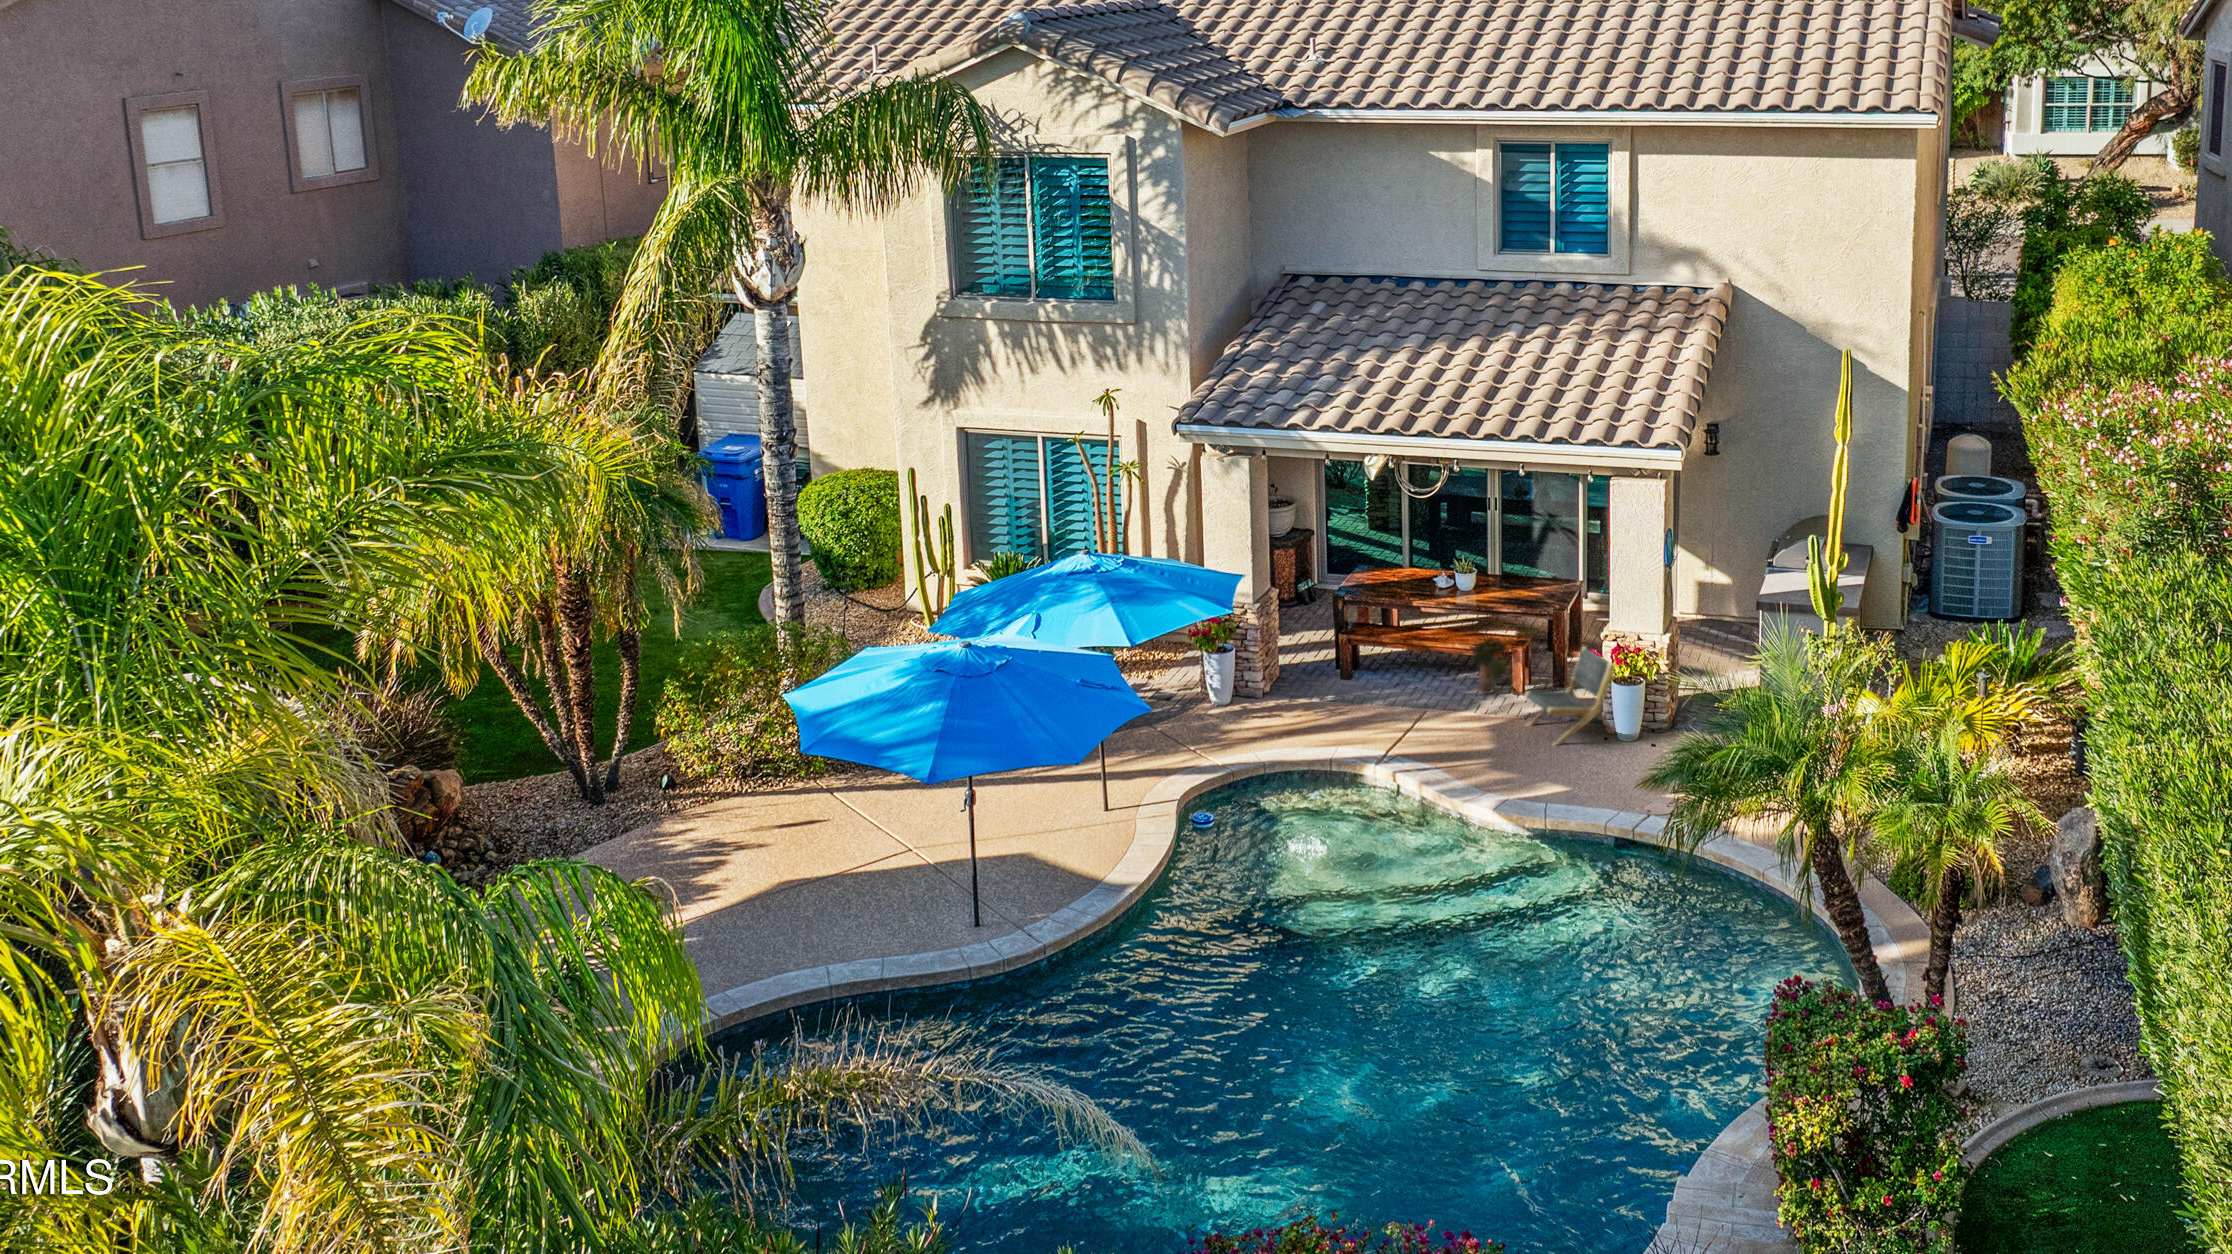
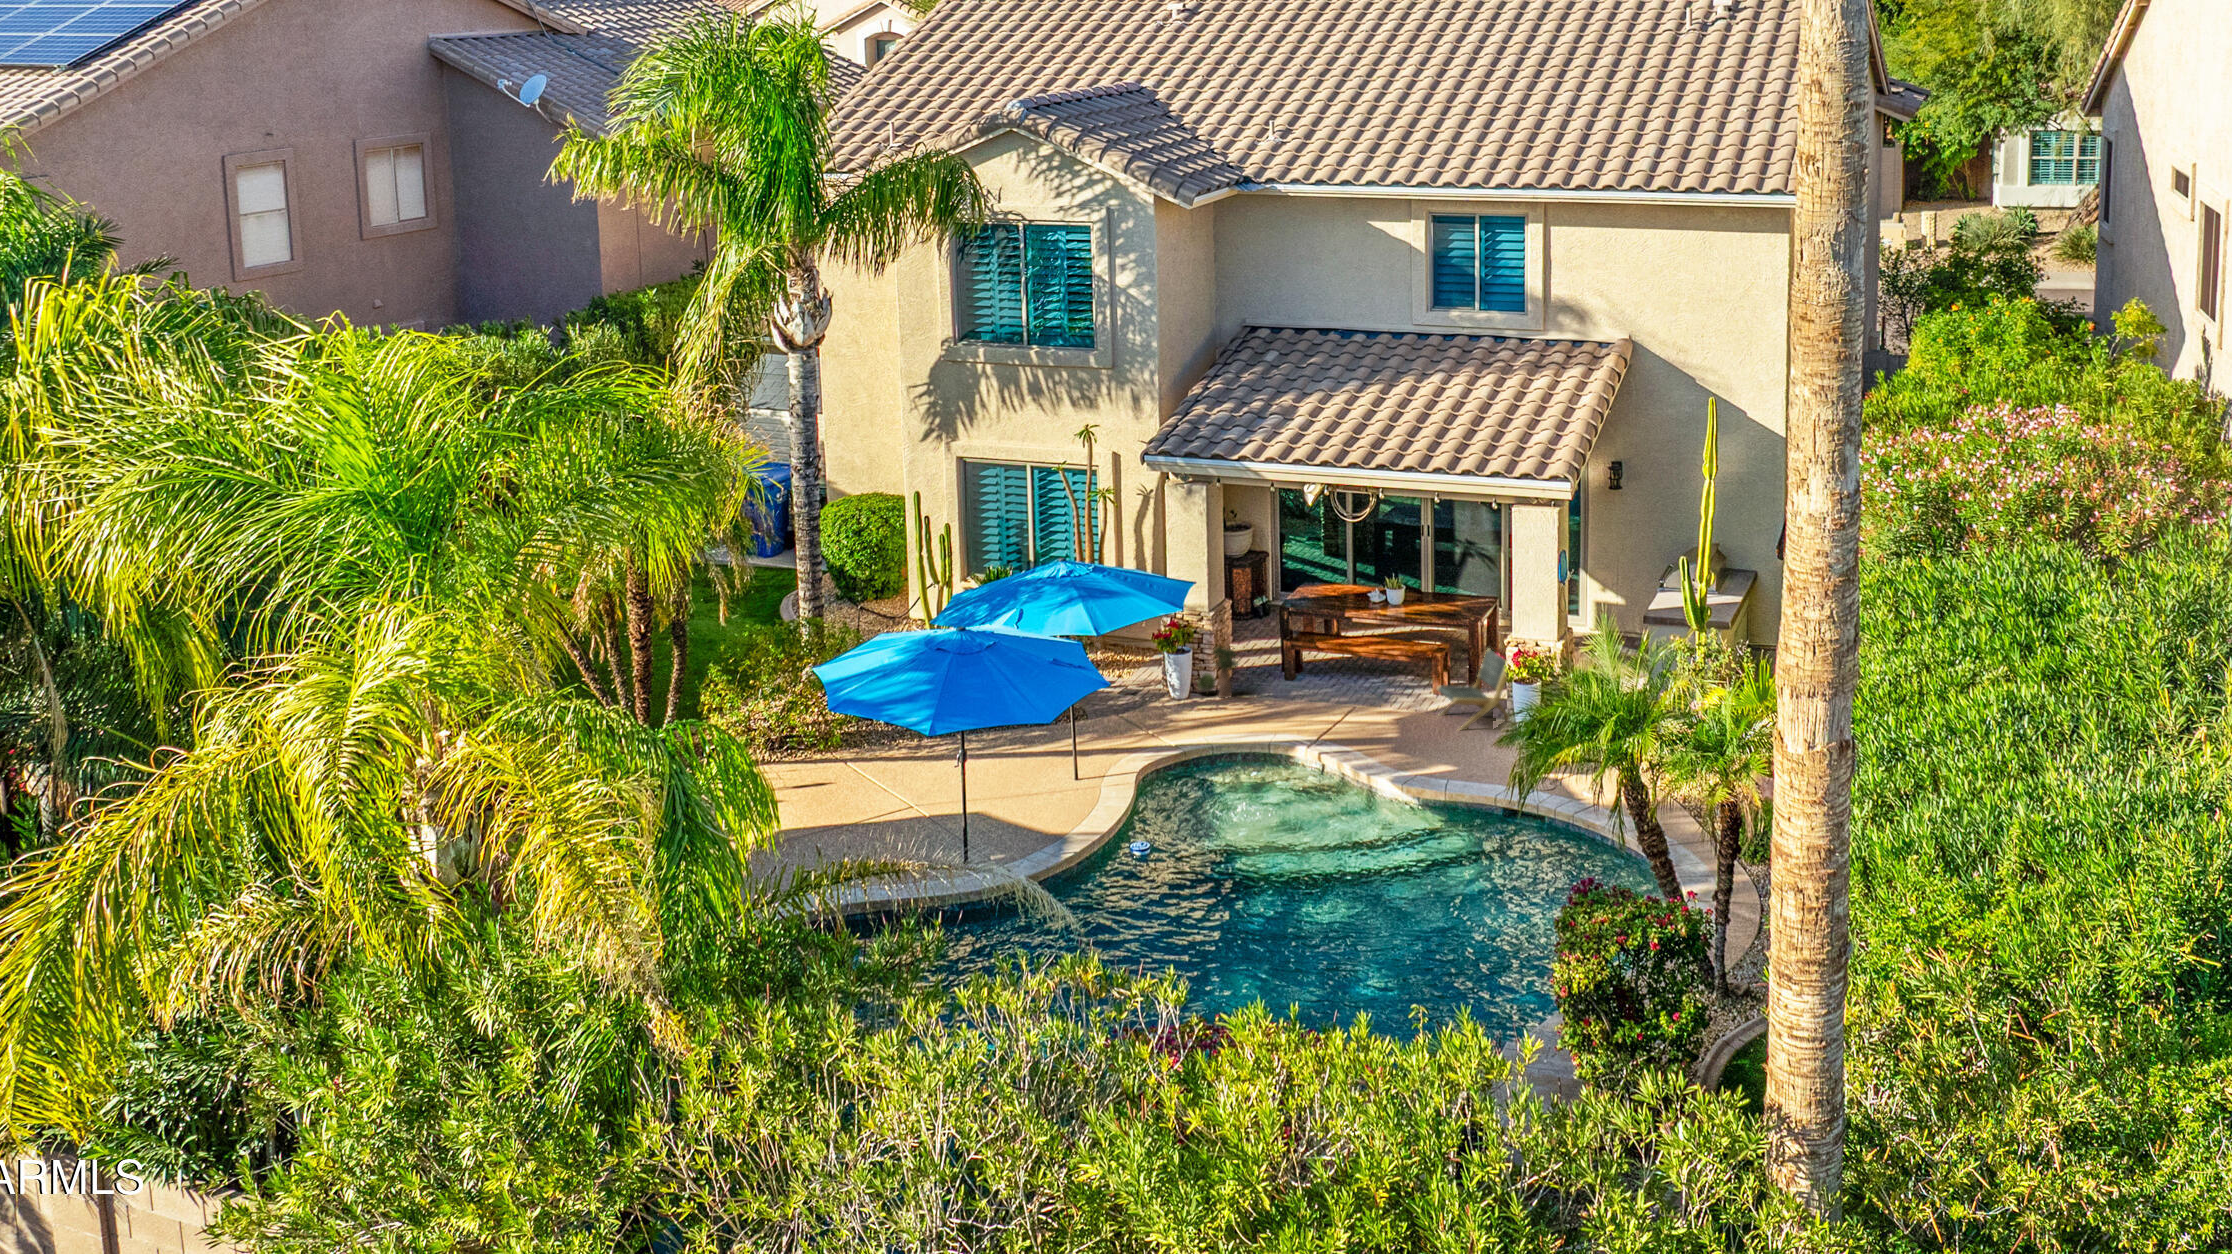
potted plant: present [1470,634,1514,694] -> present [1198,645,1240,698]

